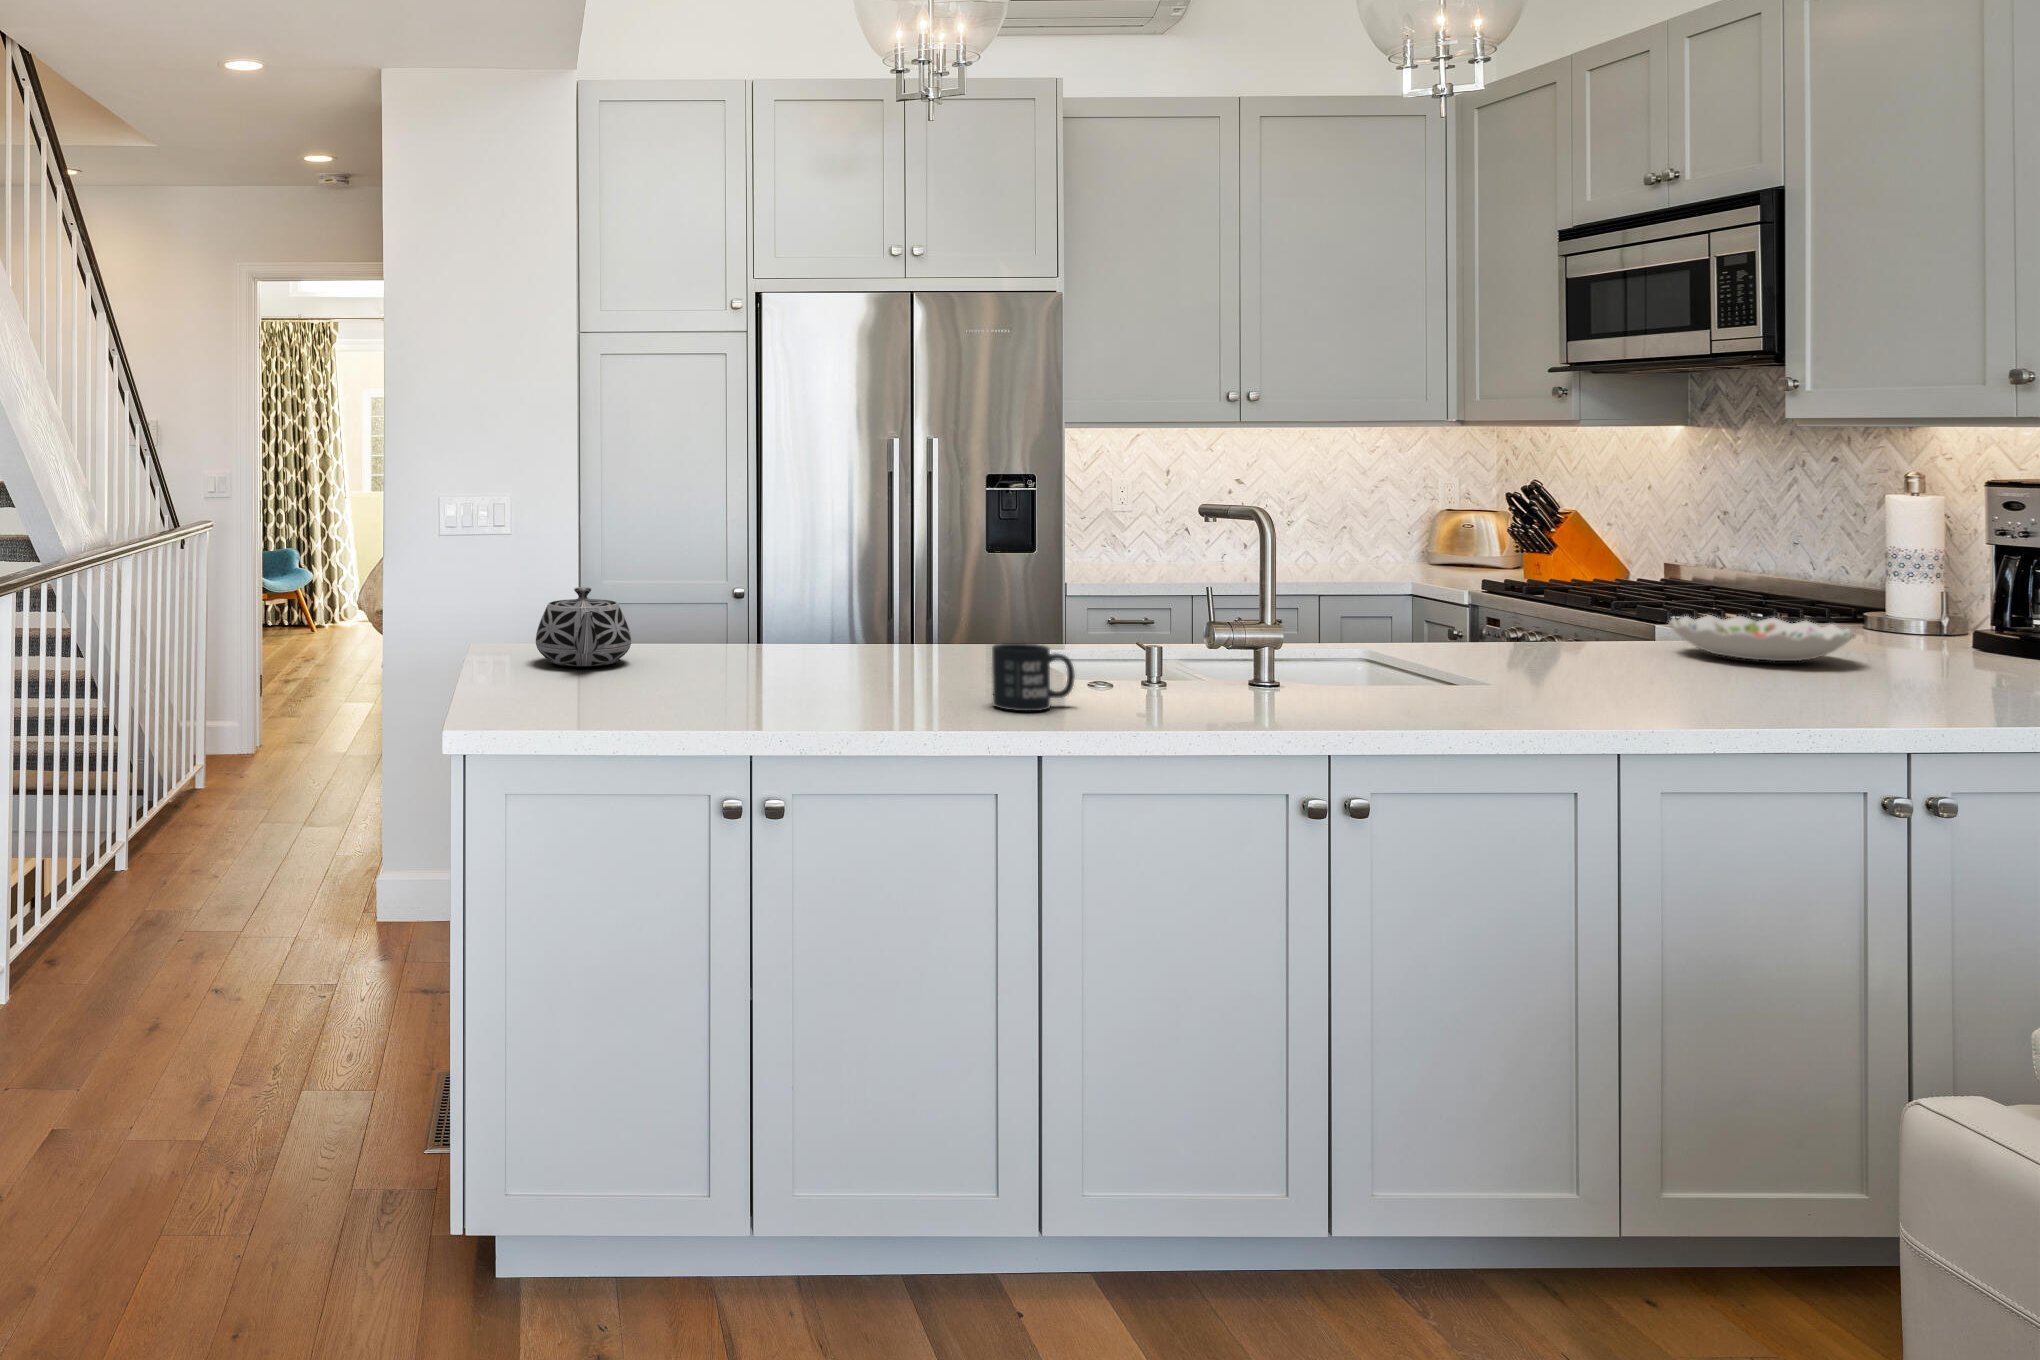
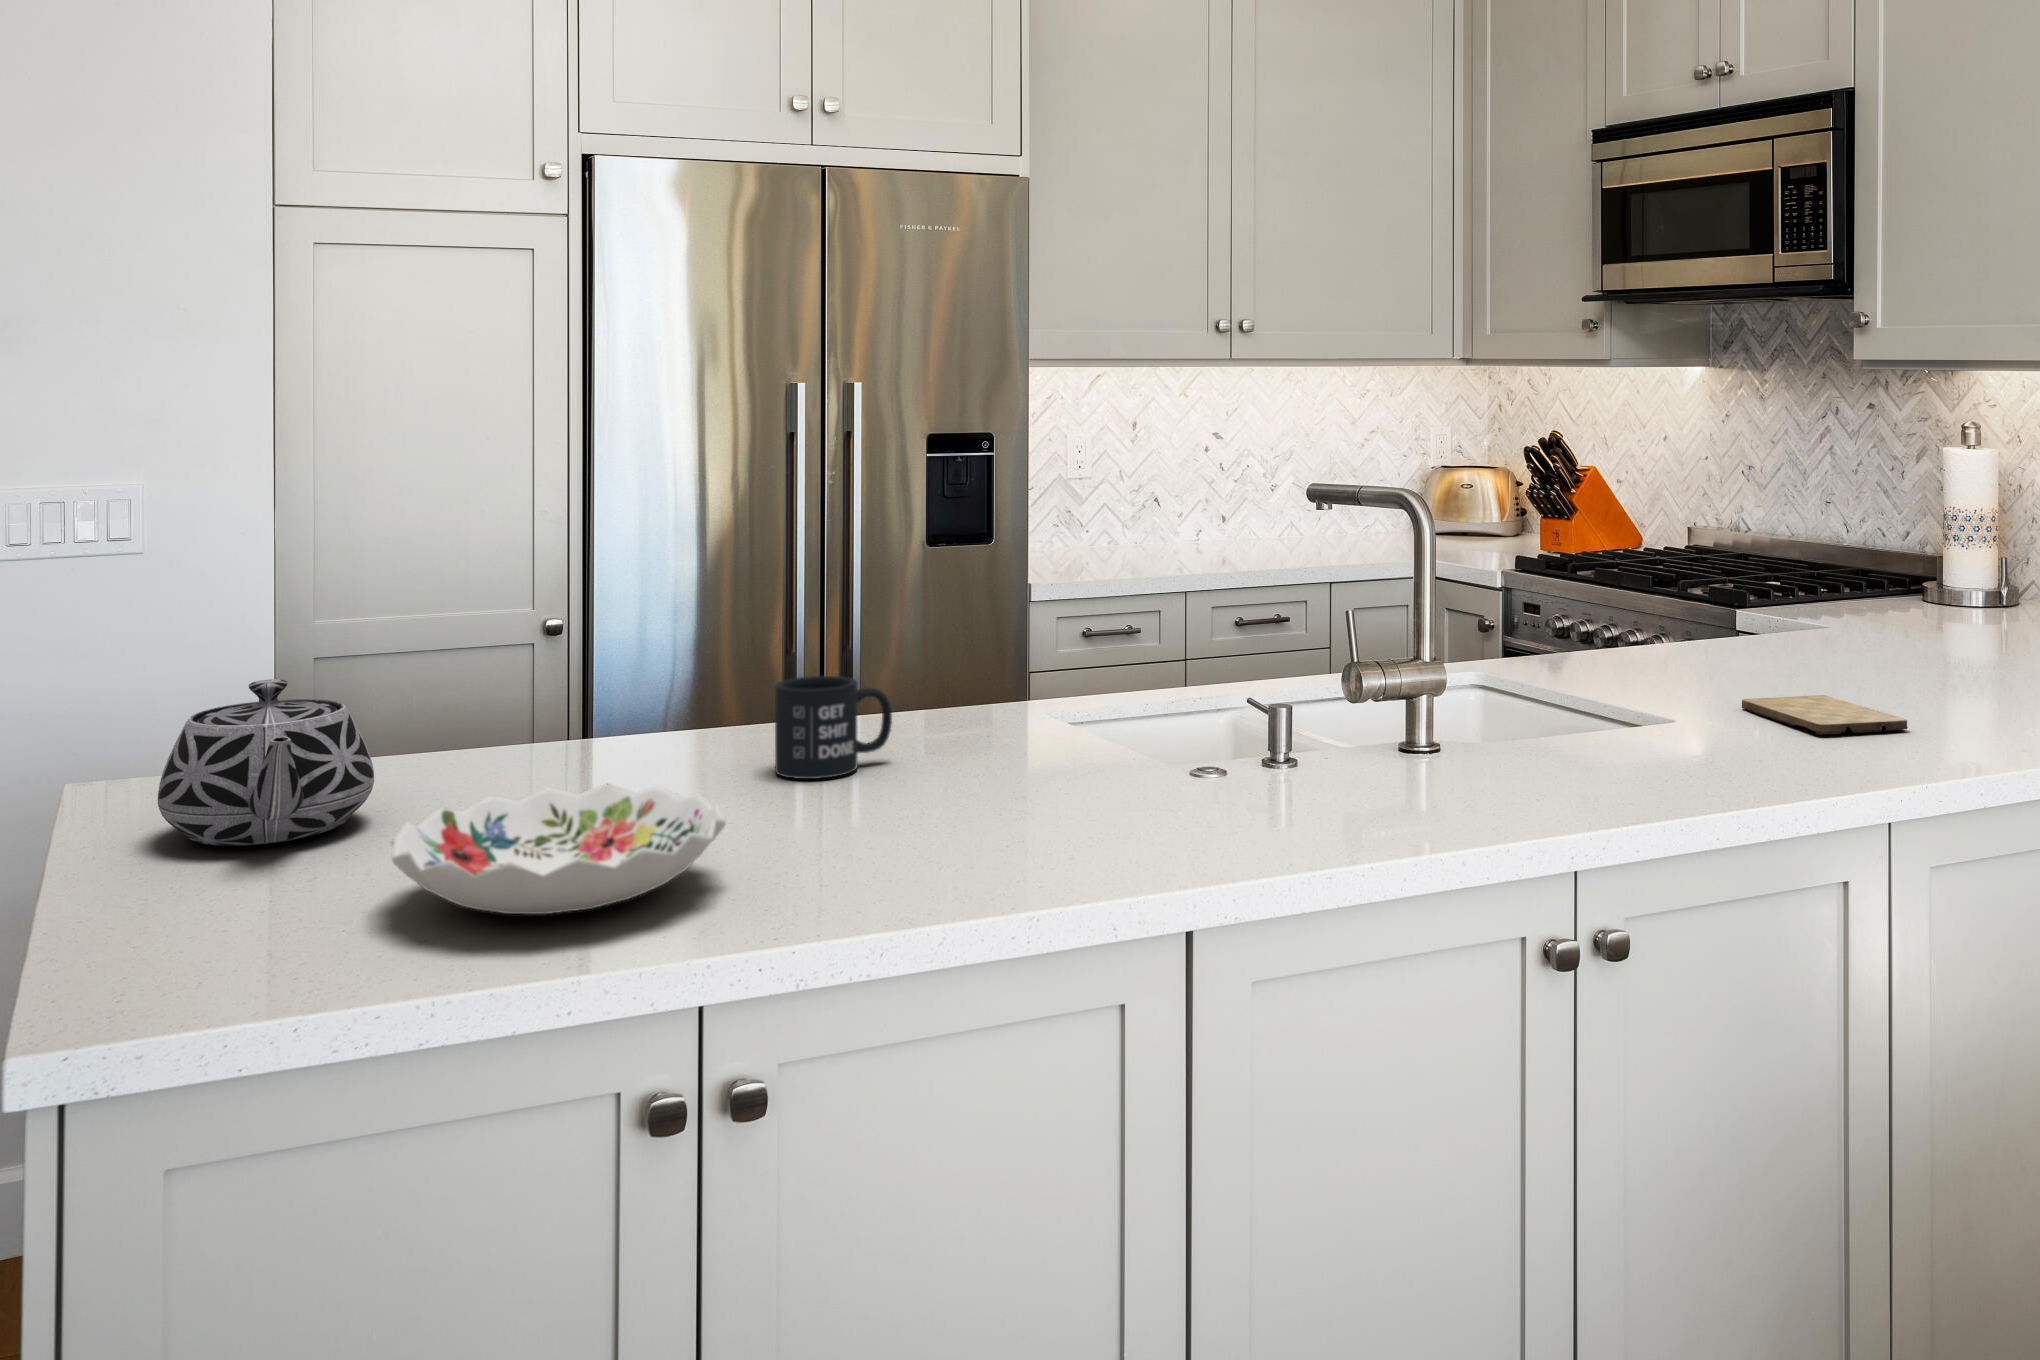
decorative bowl: present [1669,615,1854,661] -> present [391,784,726,914]
mug: present [992,643,1075,711] -> present [775,676,892,779]
cutting board: none [1552,673,1684,700] -> present [1742,695,1907,735]

